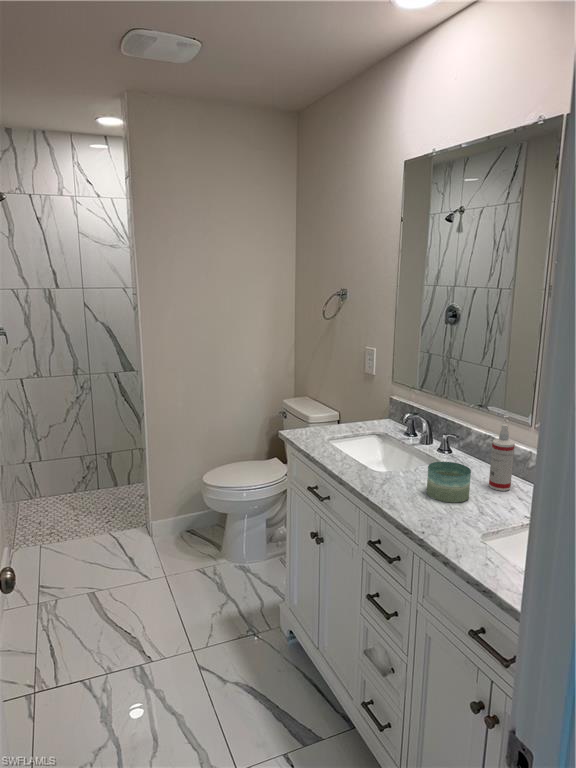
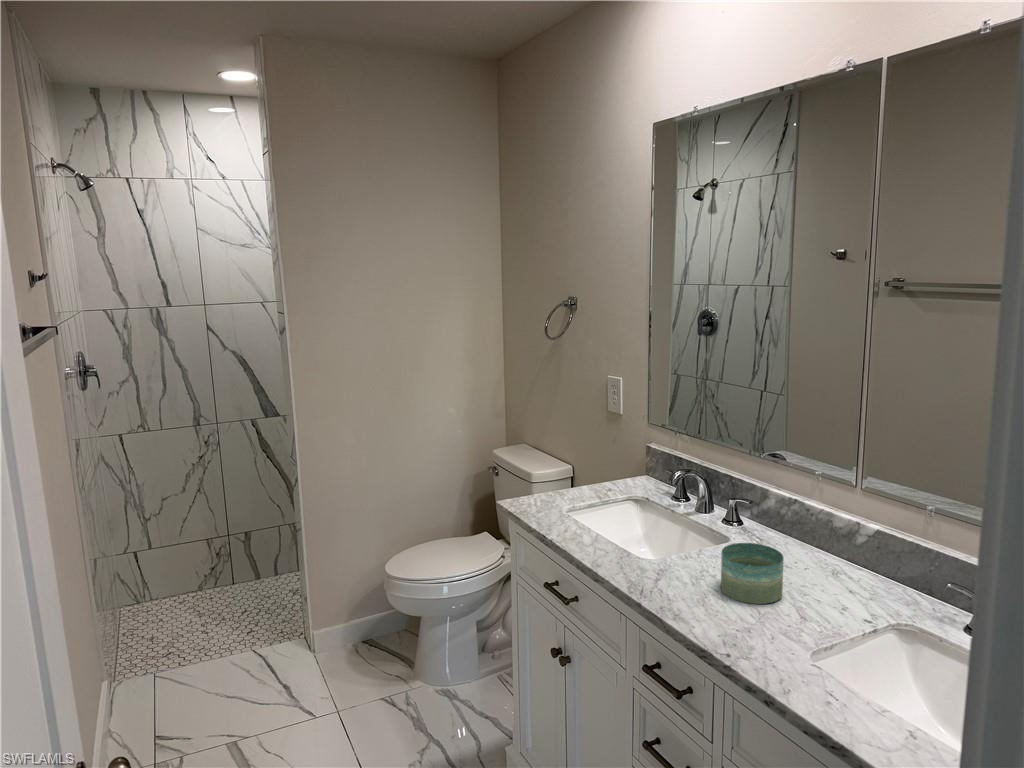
spray bottle: present [489,424,515,491] -> none [804,486,838,580]

